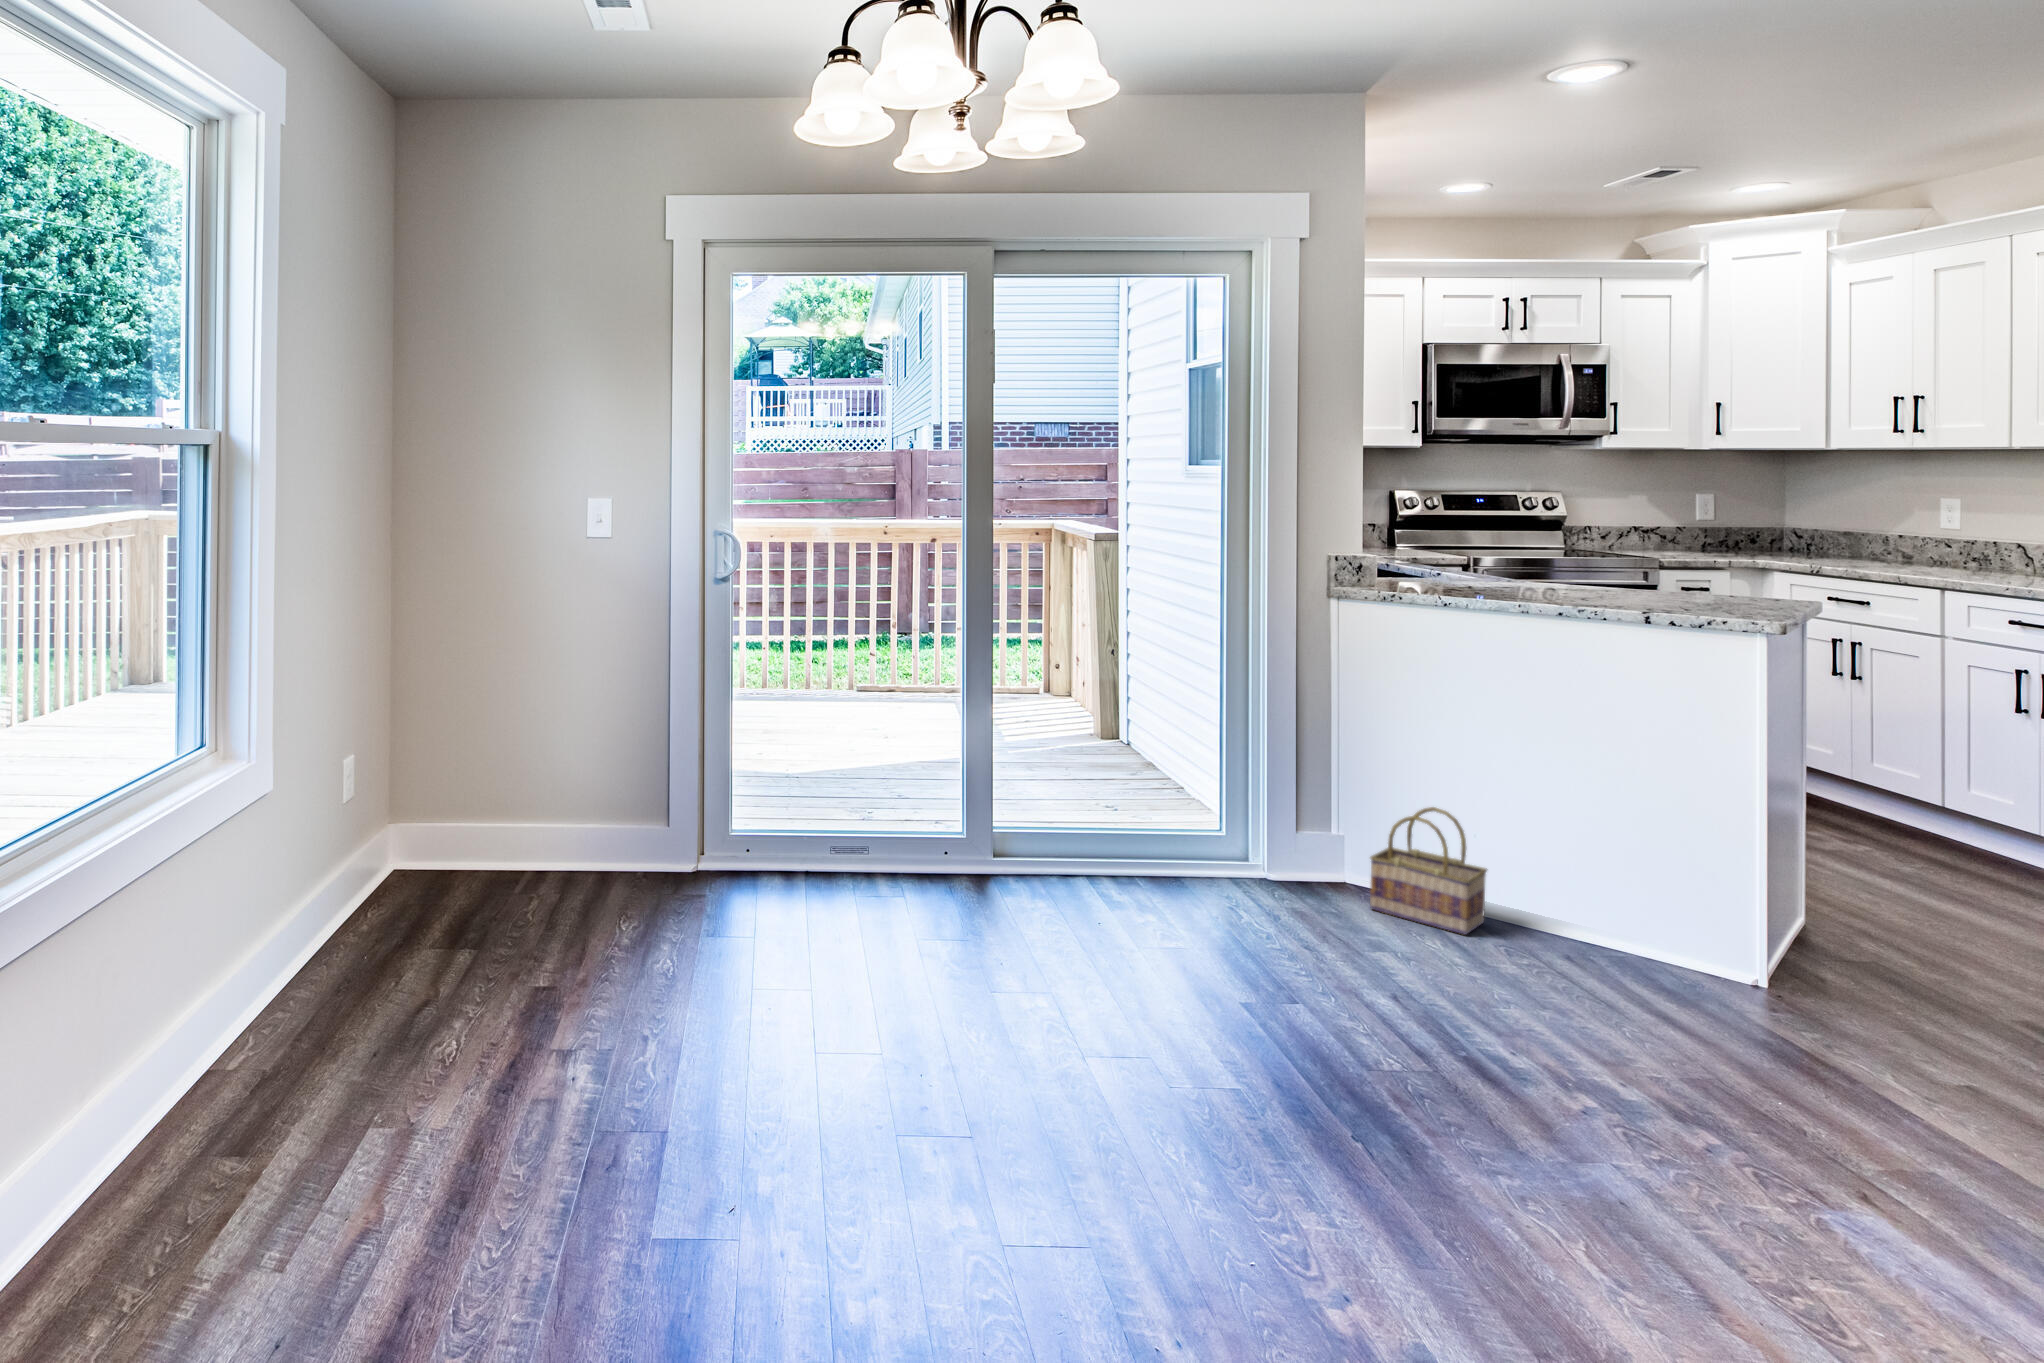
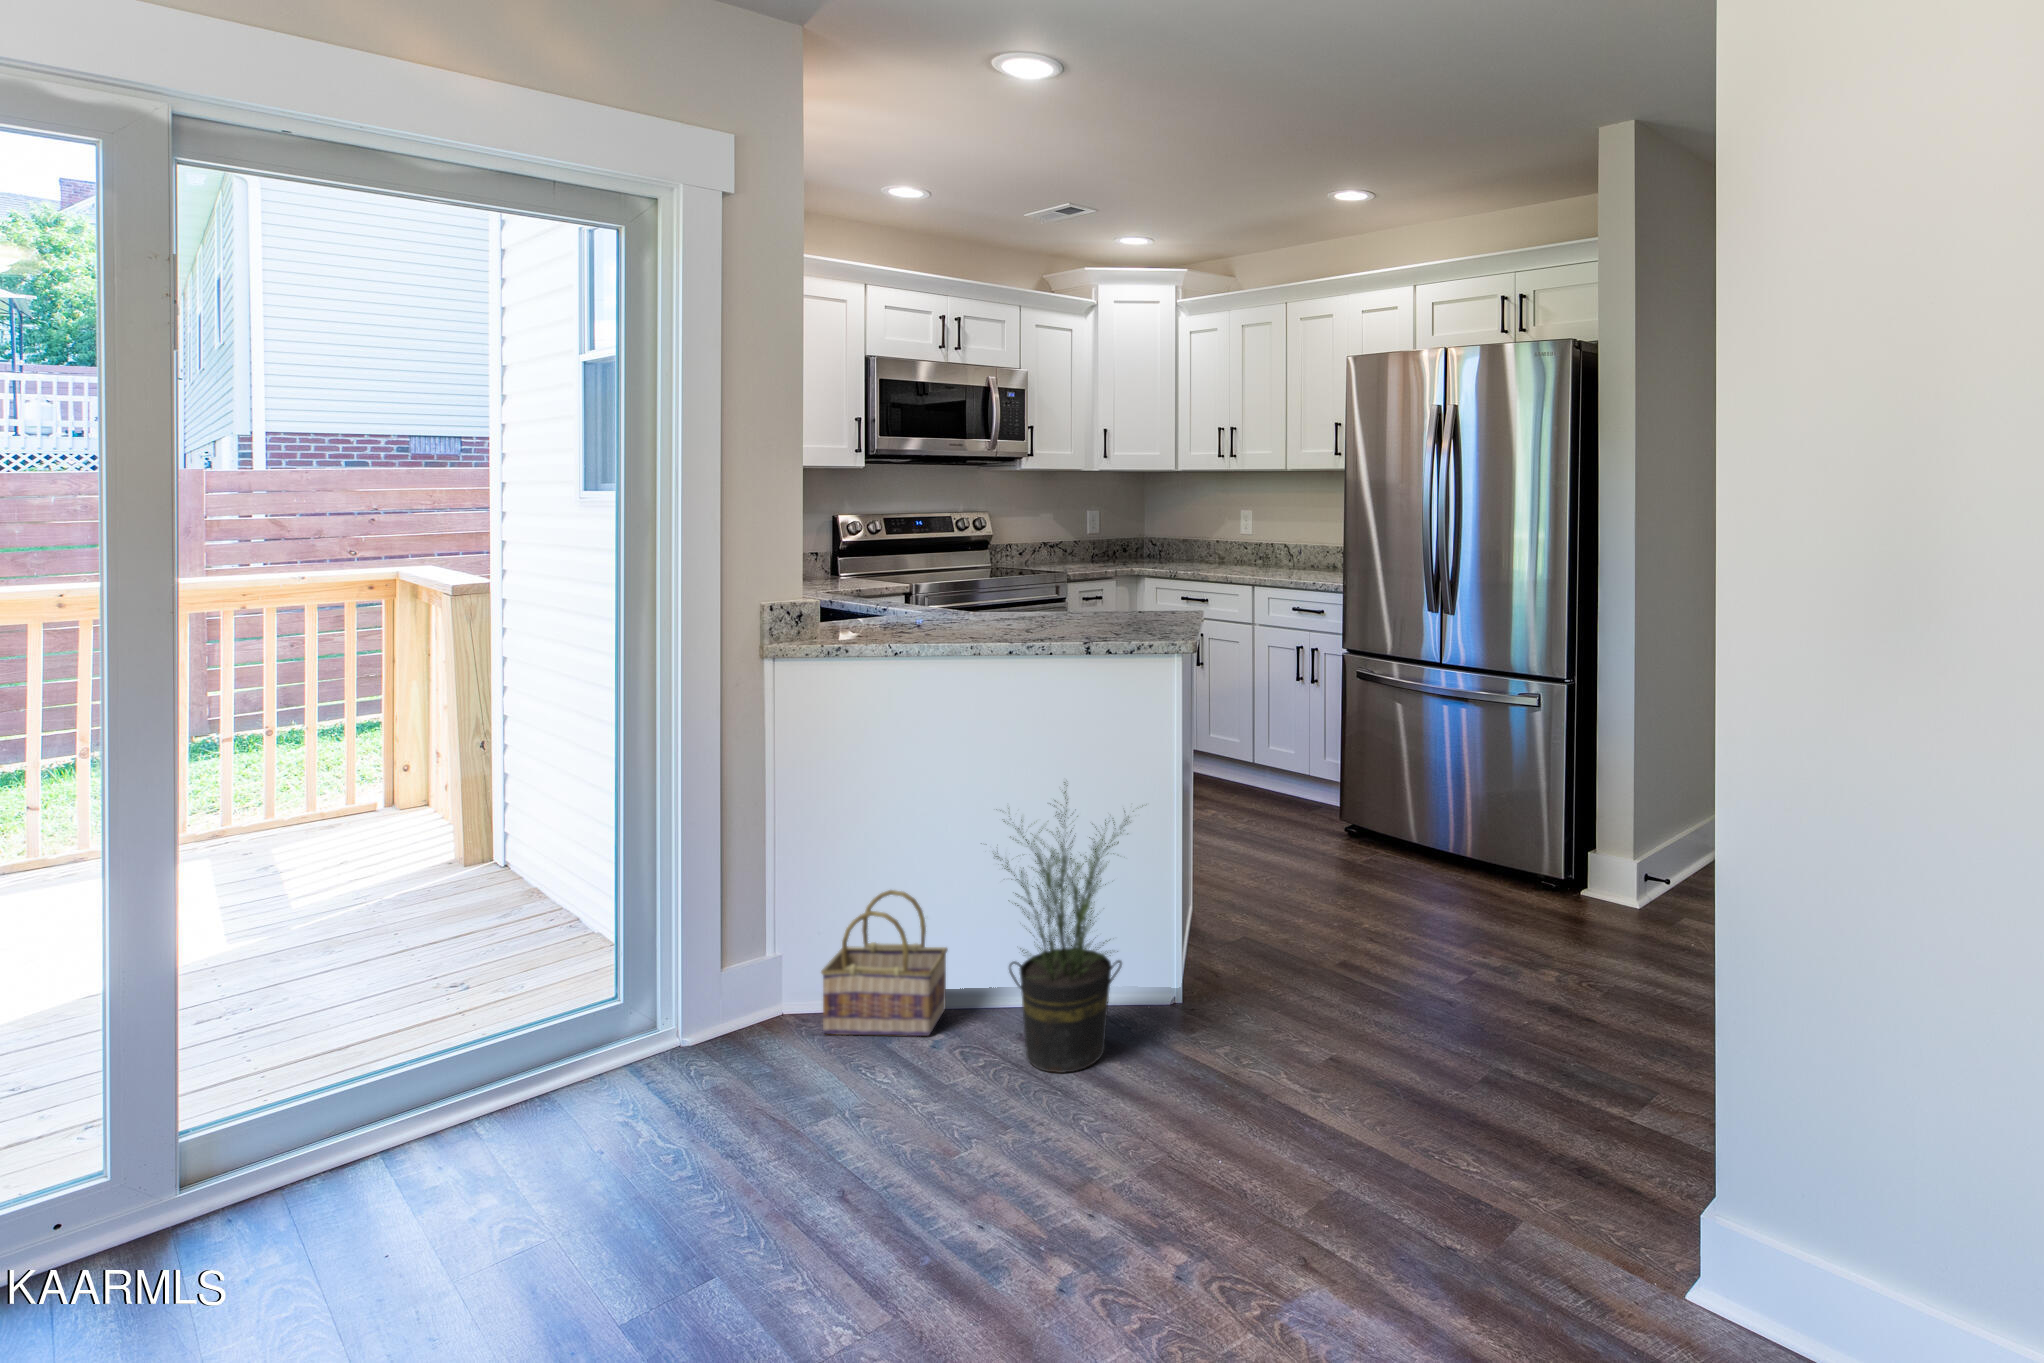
potted plant: none [1518,733,1711,1000] -> present [993,782,1130,1073]

